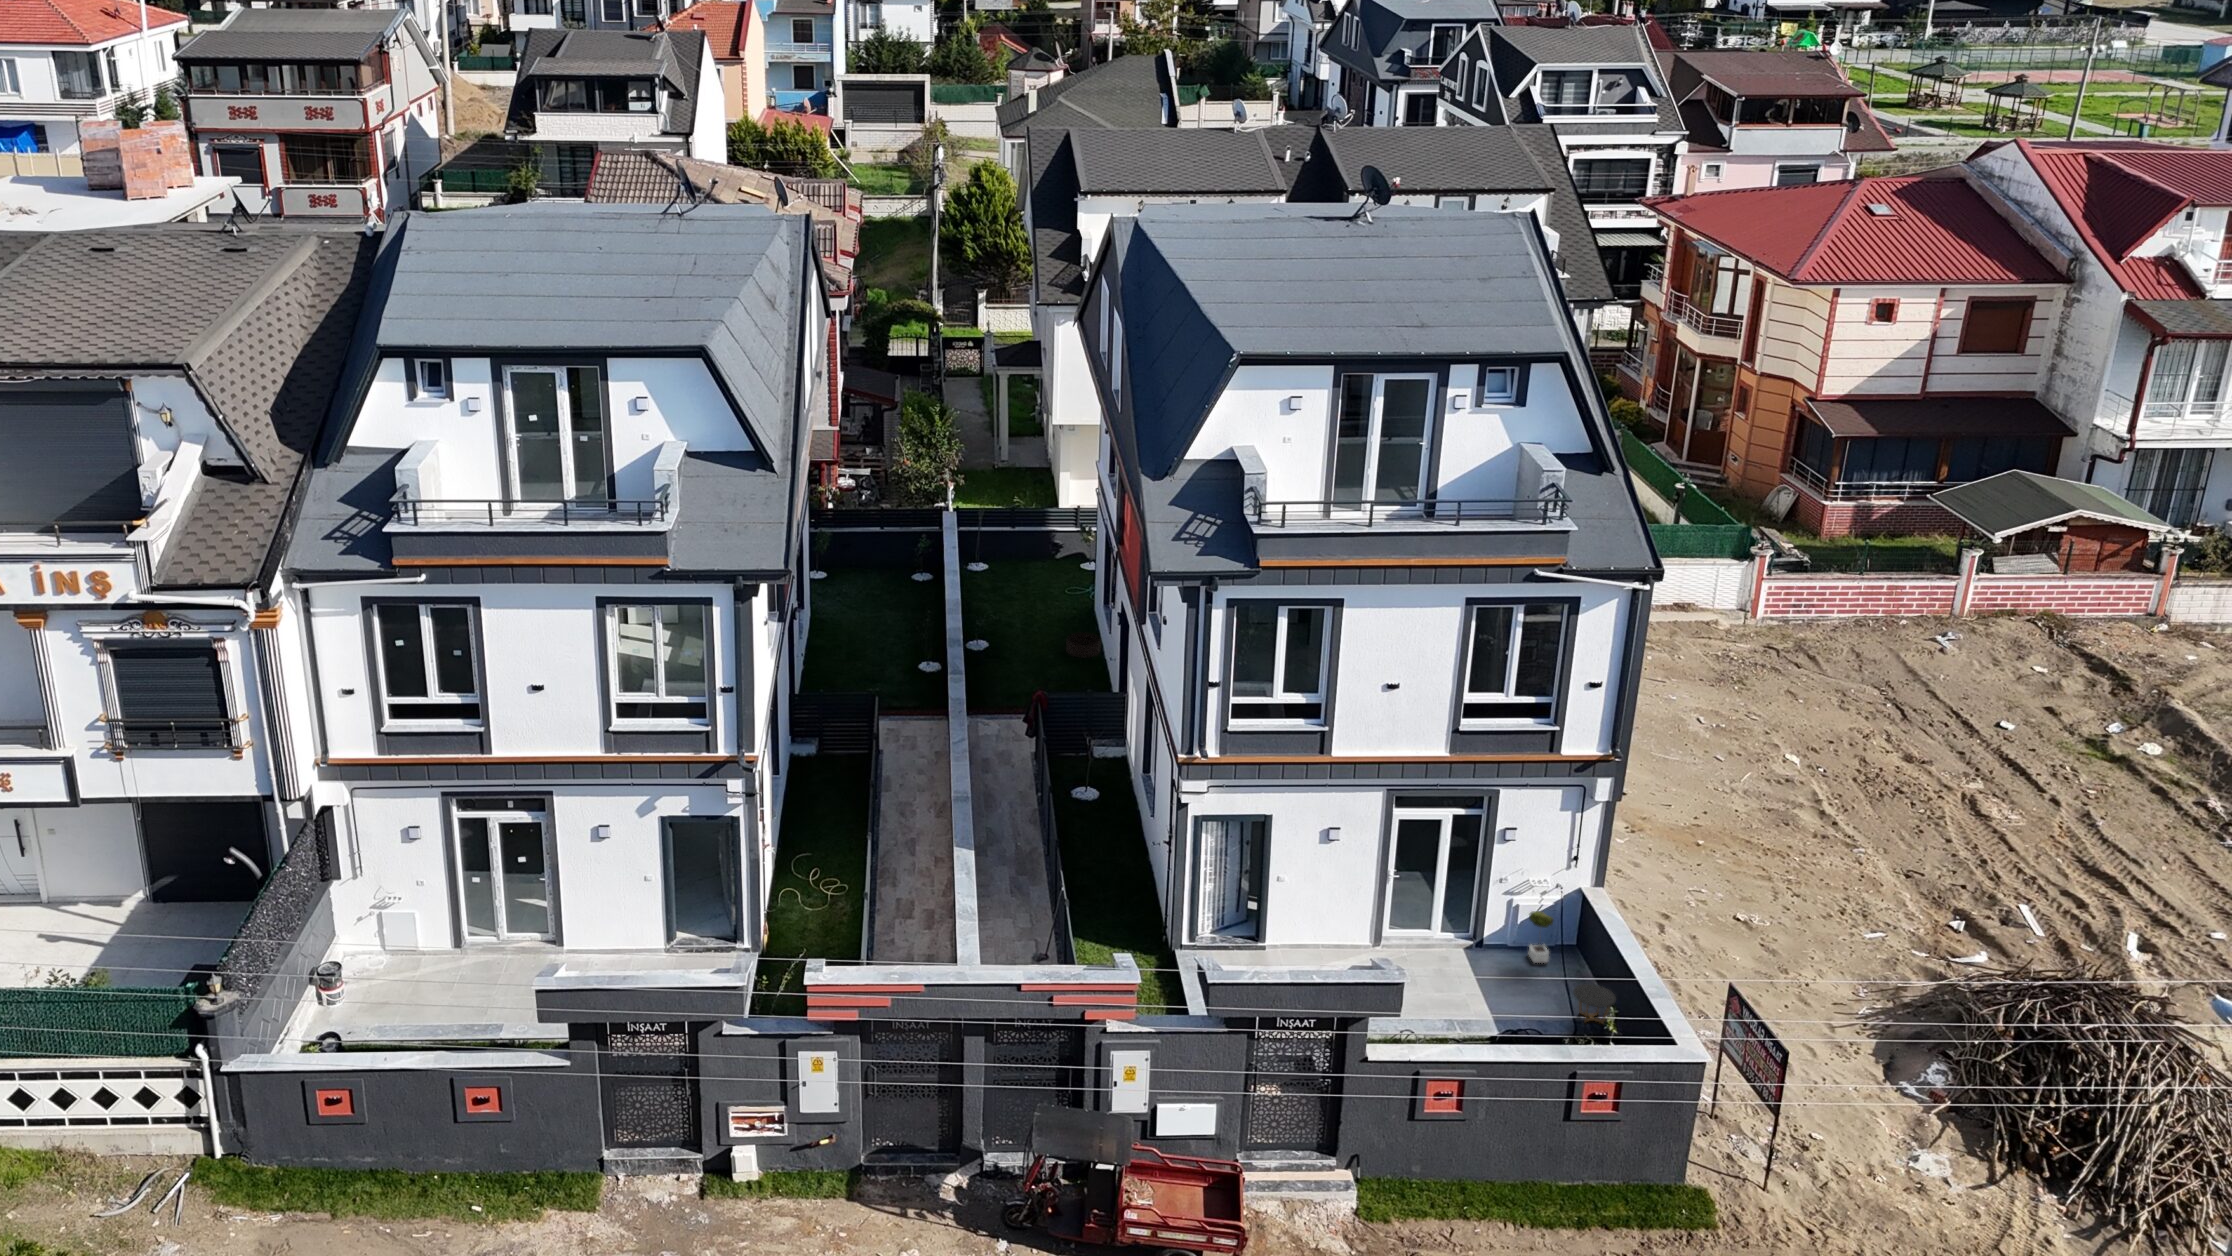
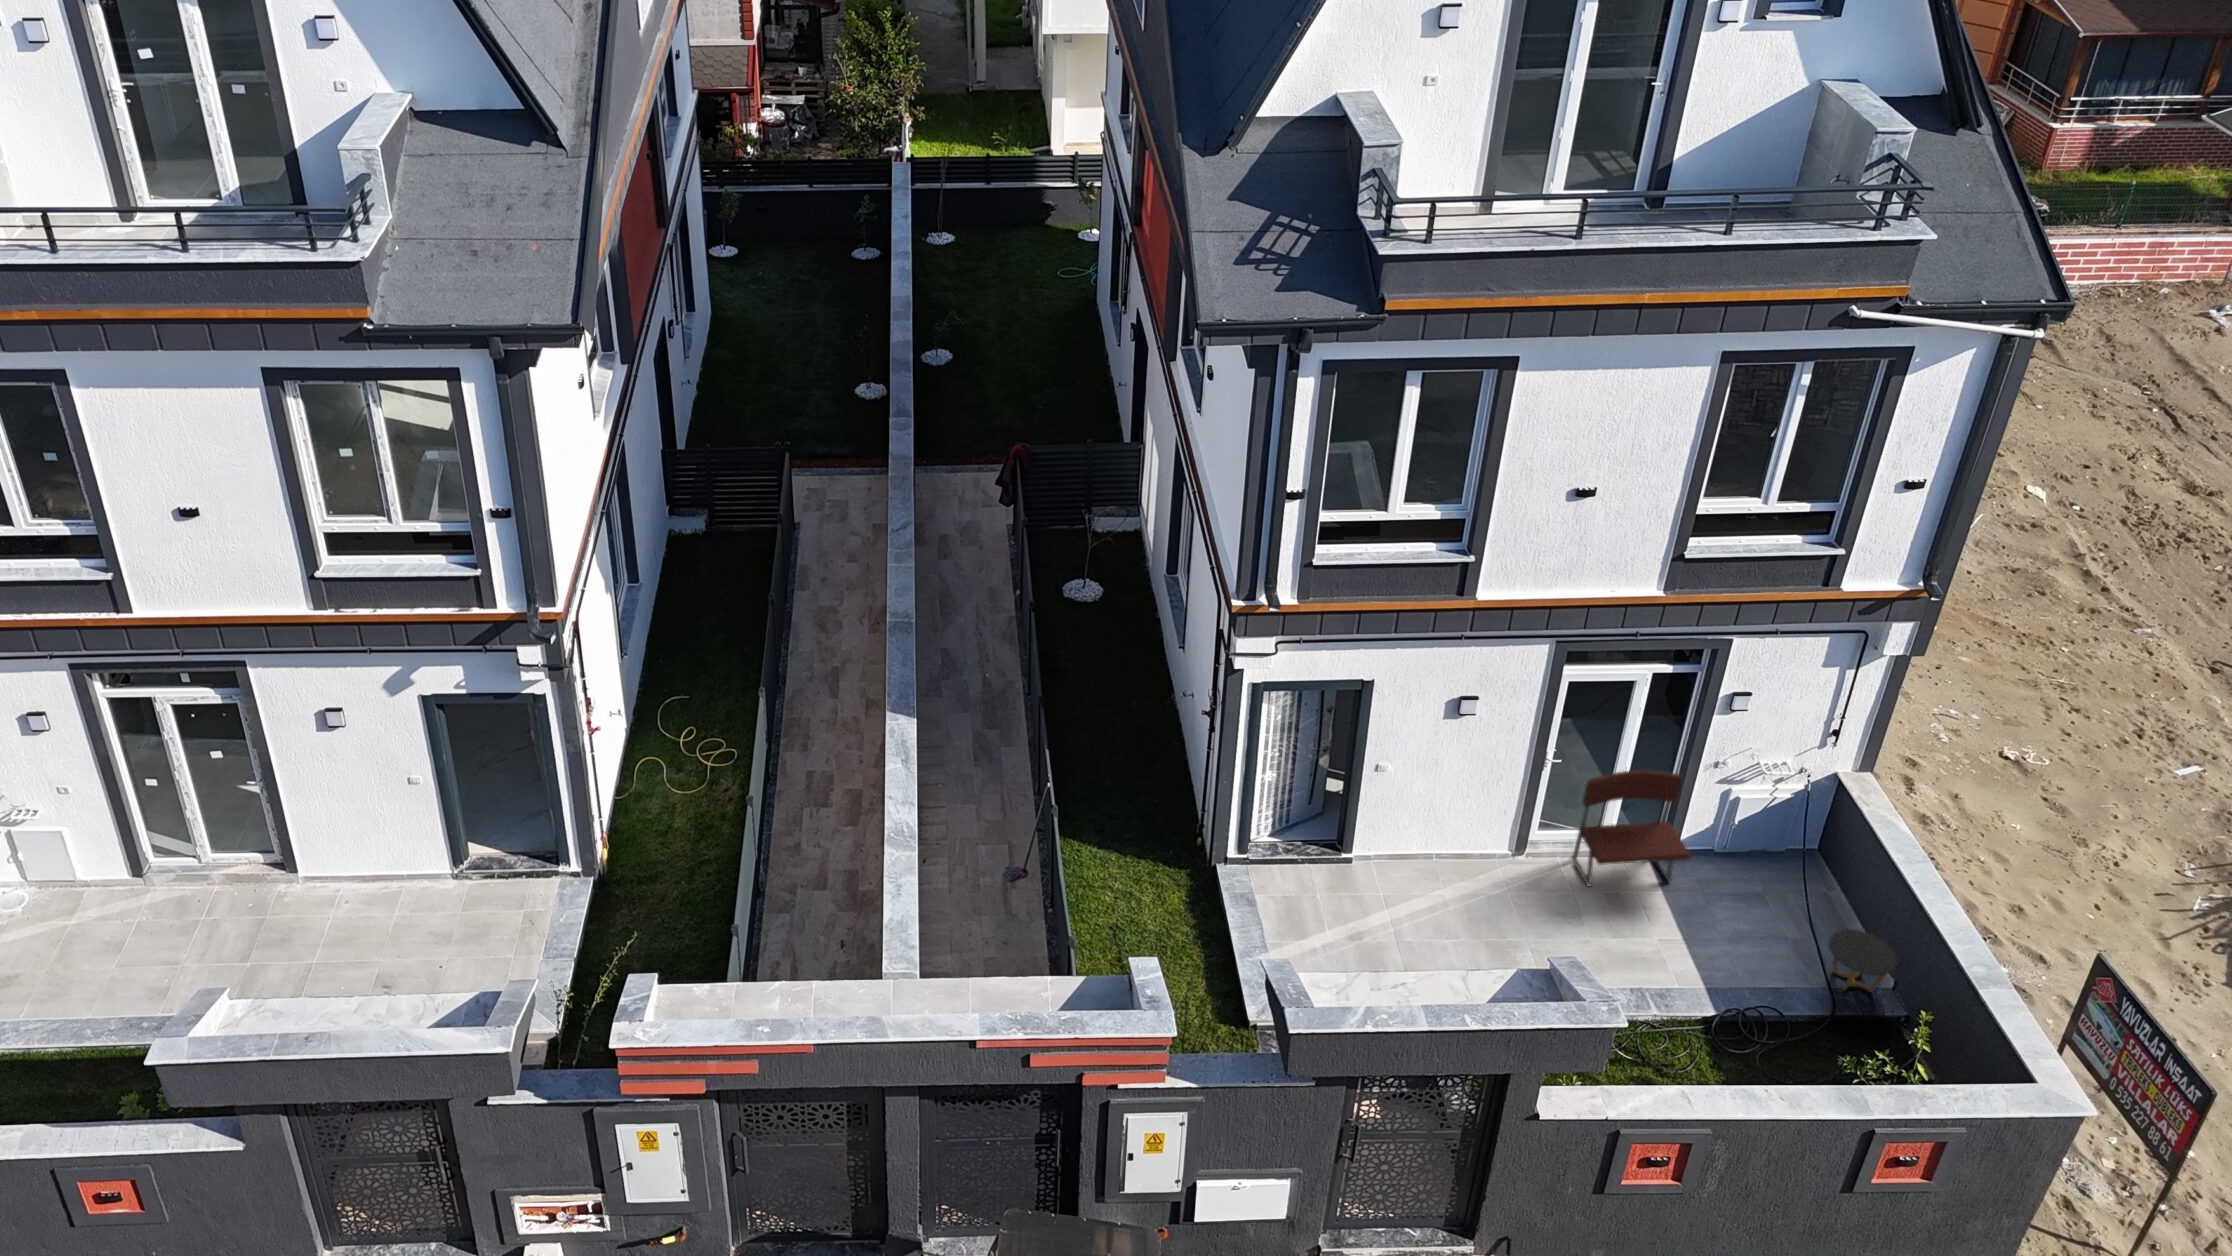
basket: present [1066,632,1101,658] -> none [1055,330,1104,368]
bench: none [1413,886,1488,966] -> present [1572,771,1691,886]
potted tree: present [1528,911,1553,963] -> none [1742,805,1790,877]

